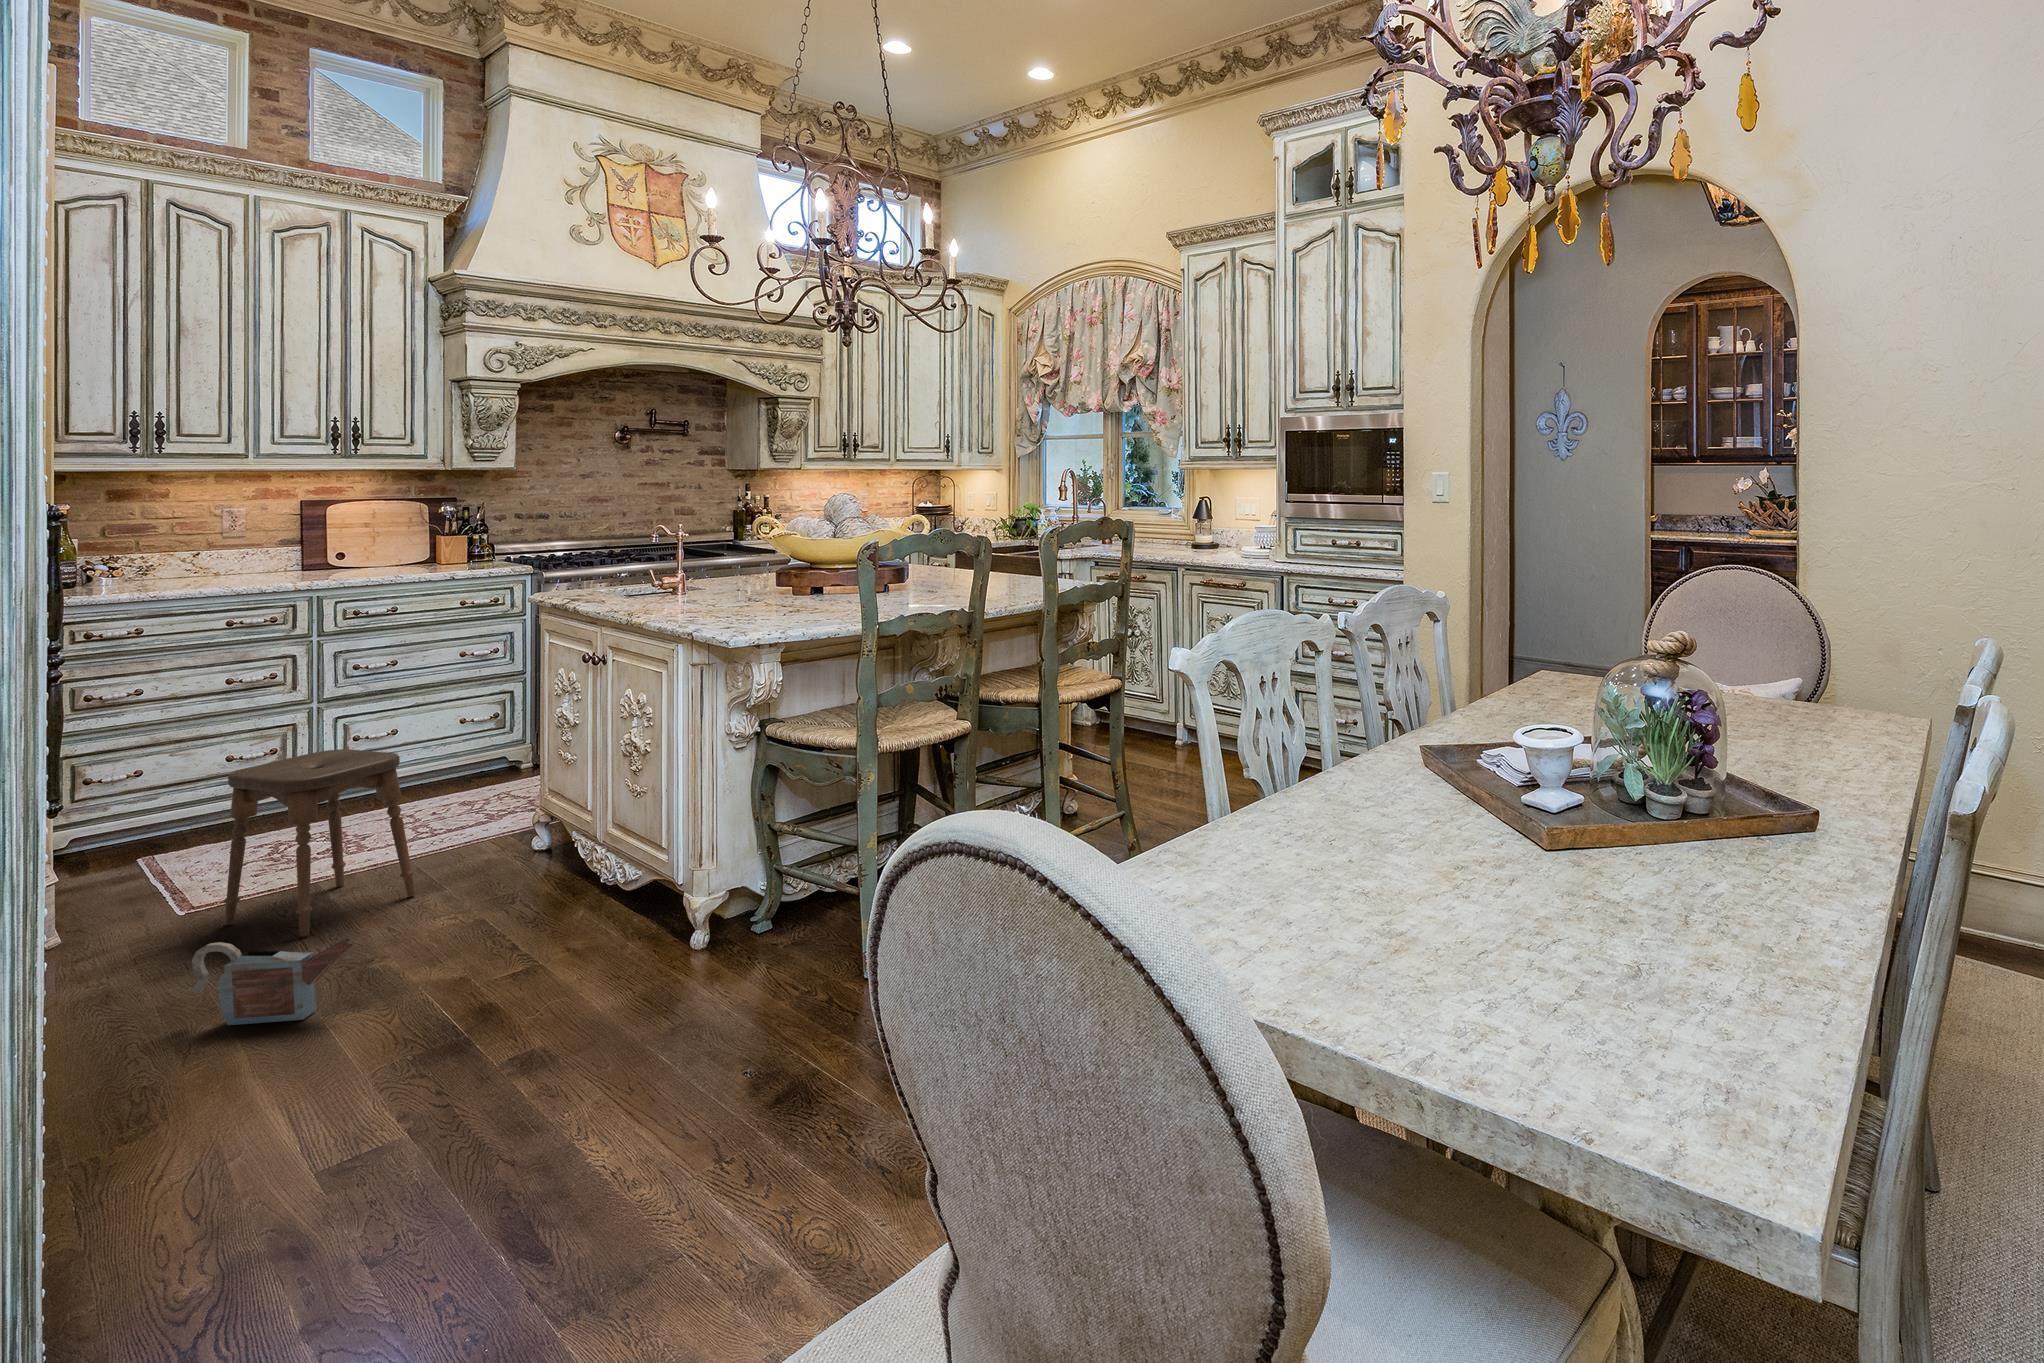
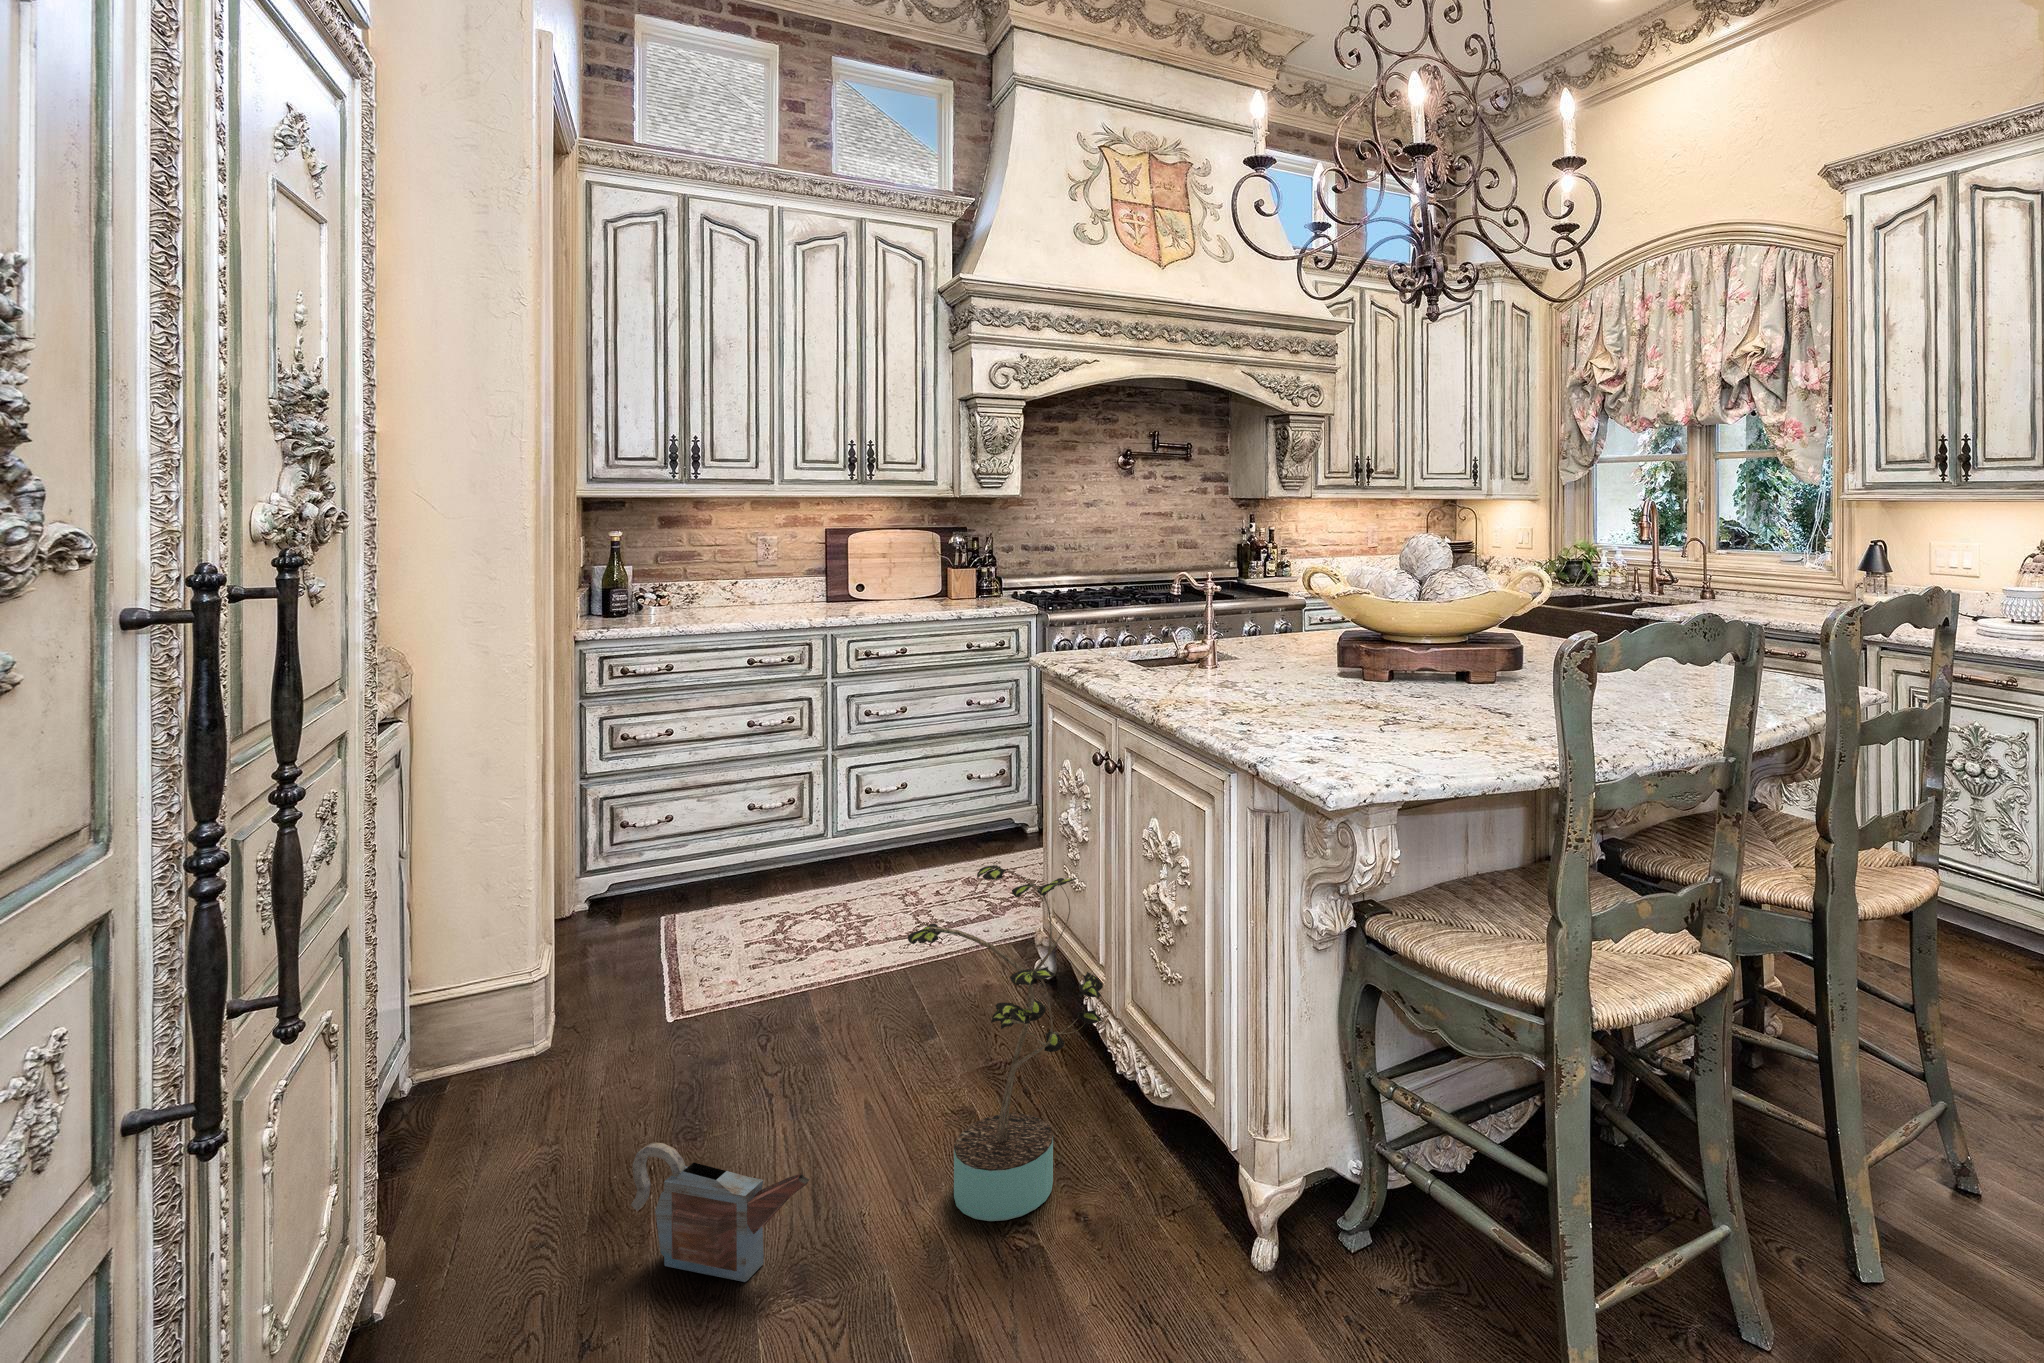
potted plant: none [428,733,589,966] -> present [908,865,1103,1221]
stool: present [224,749,415,936] -> none [707,837,899,1093]

